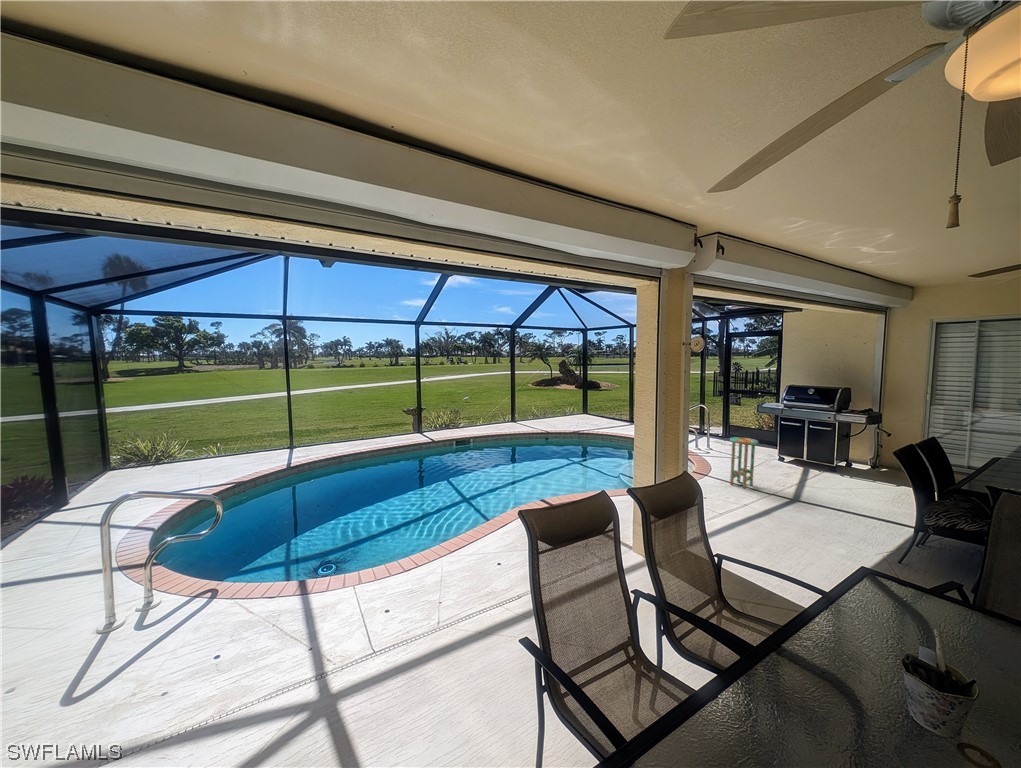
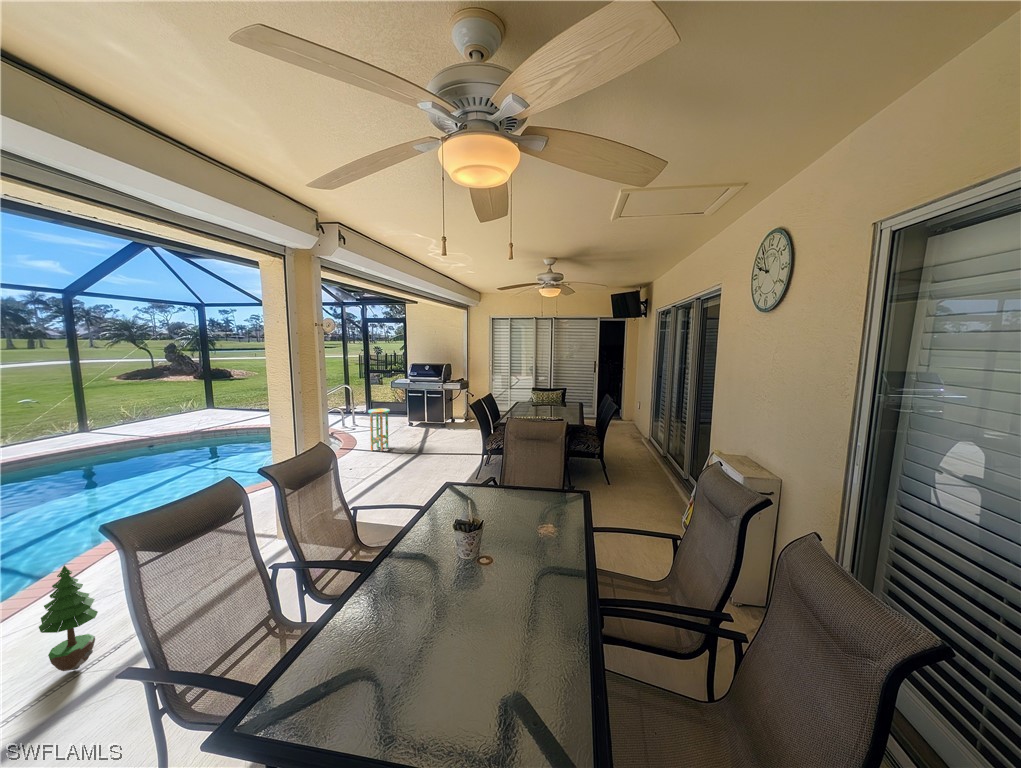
potted tree: none [473,547,505,632] -> present [39,565,98,671]

